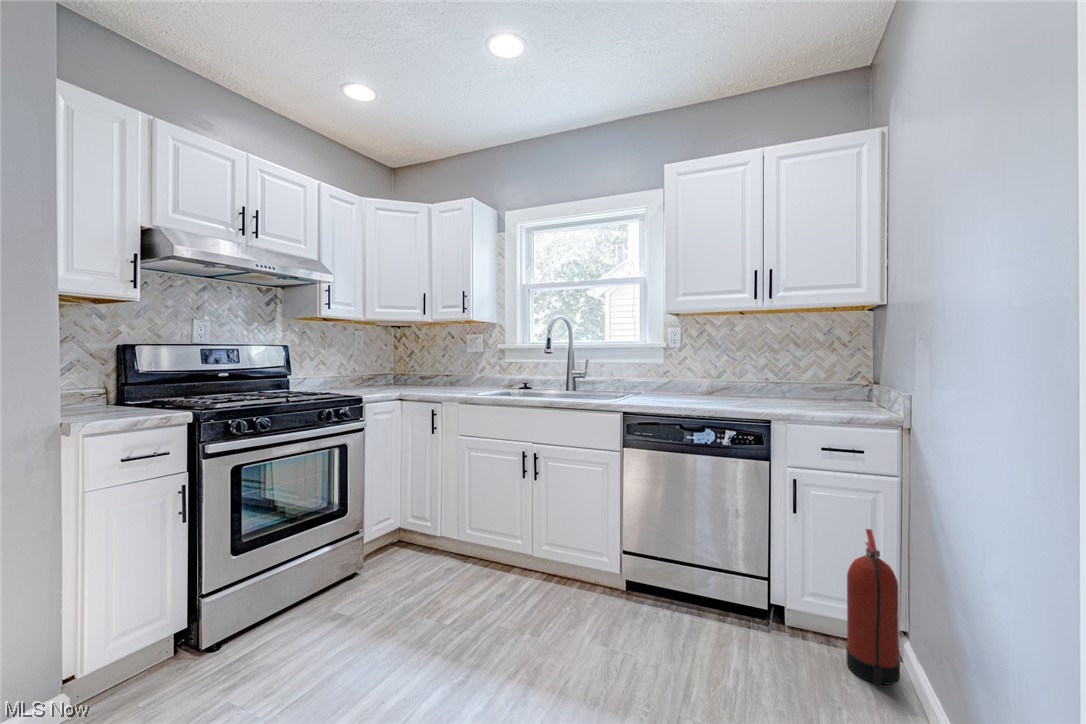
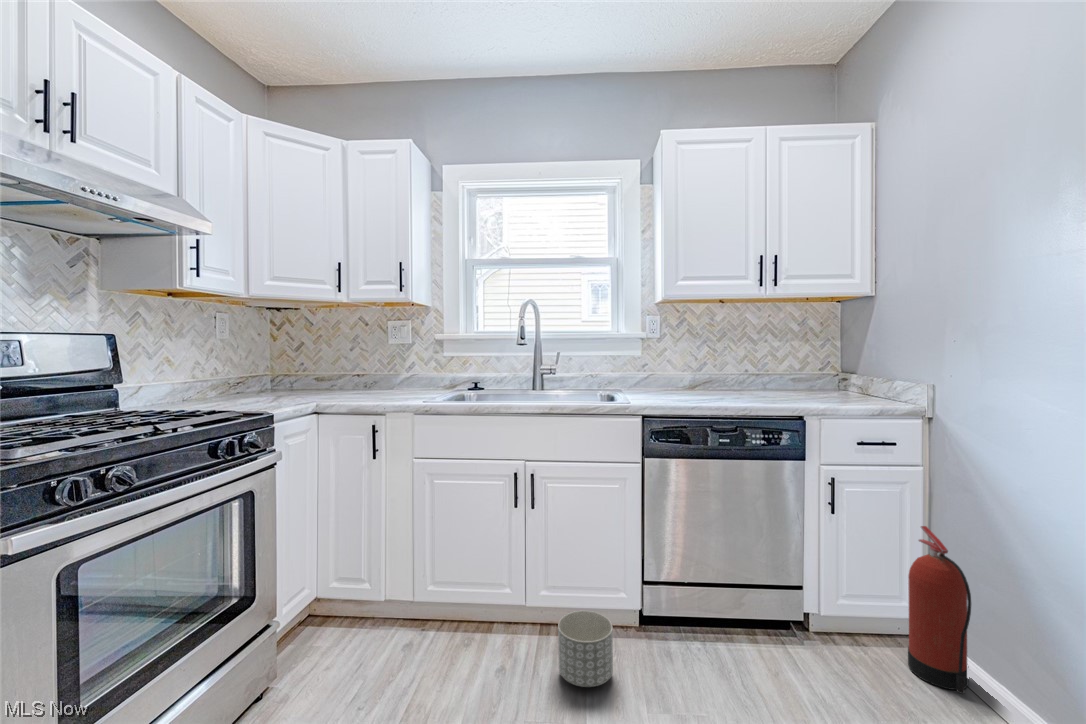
planter: none [534,562,576,615] -> present [558,611,613,687]

